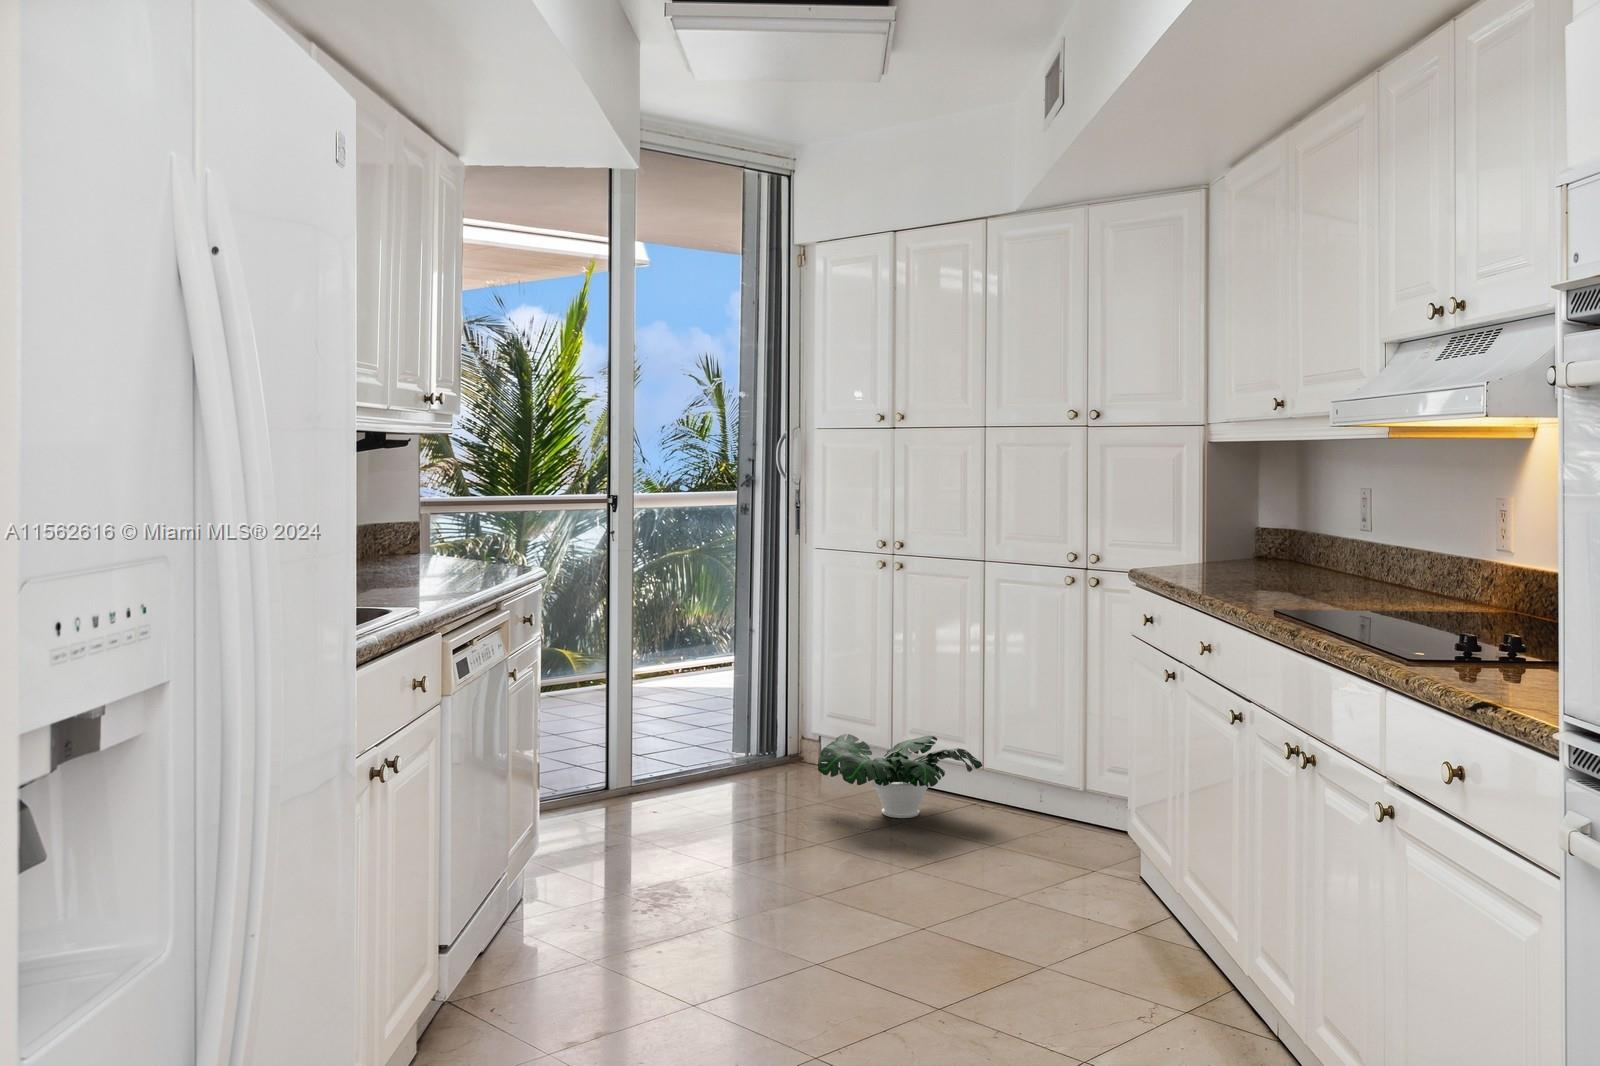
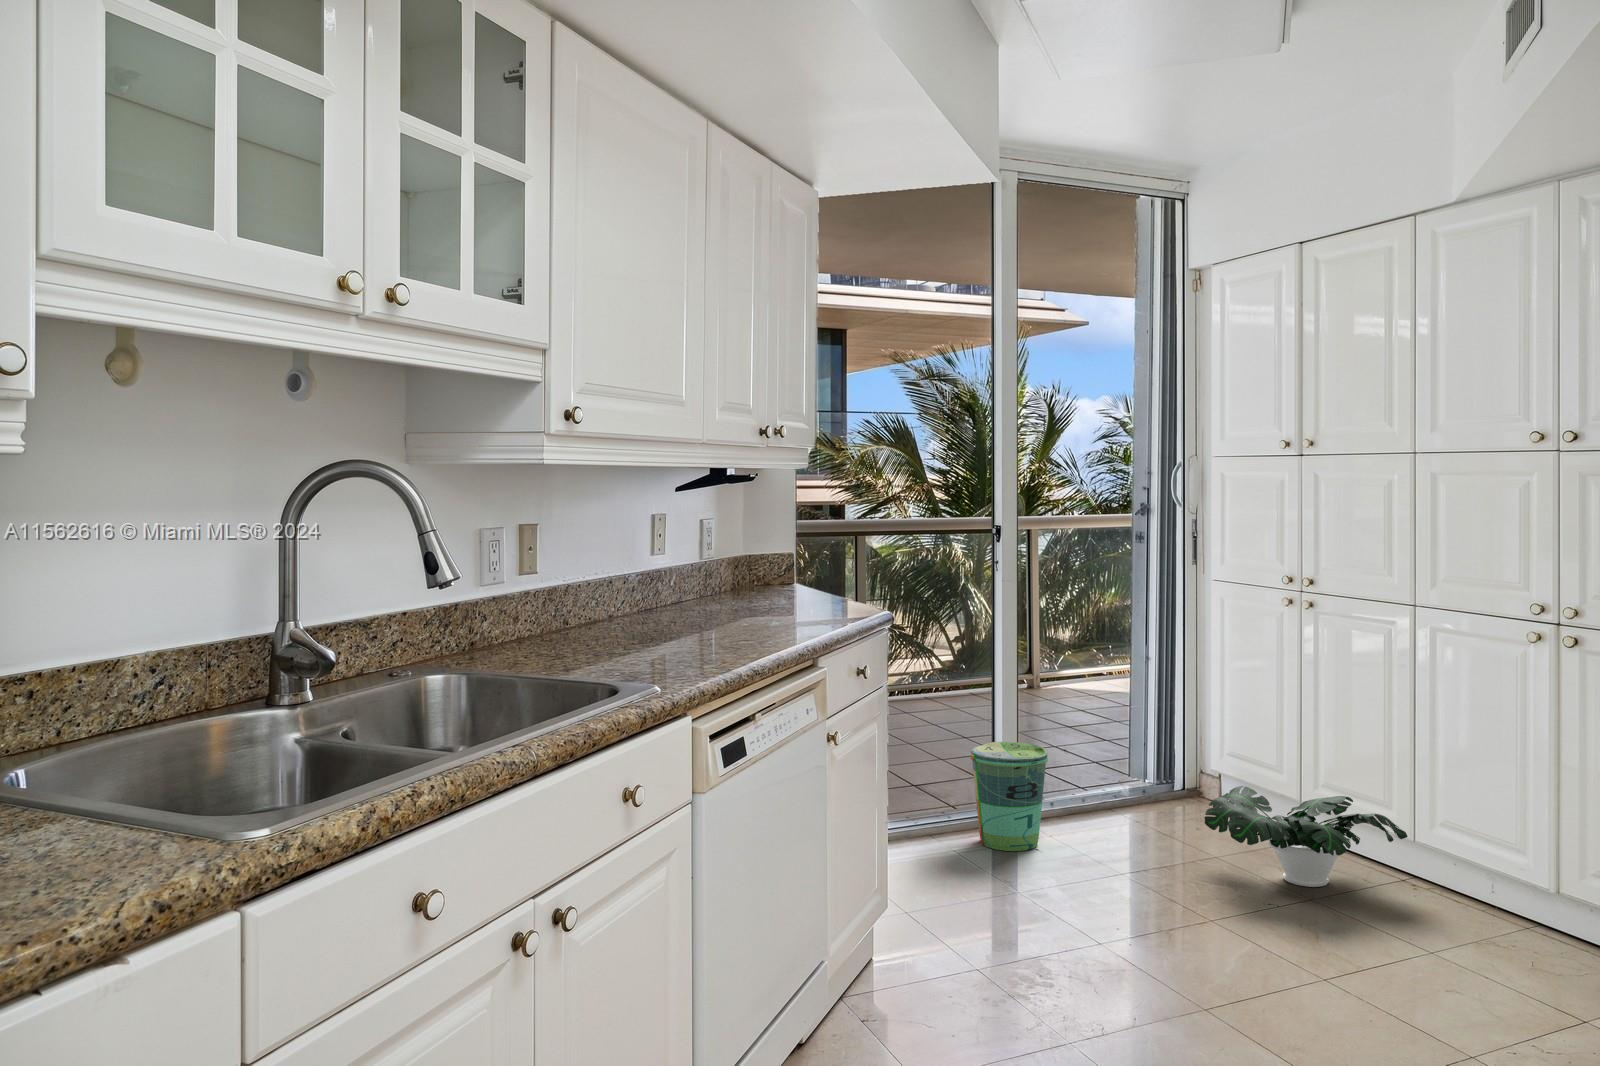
trash can: none [594,708,670,815] -> present [970,742,1048,851]

